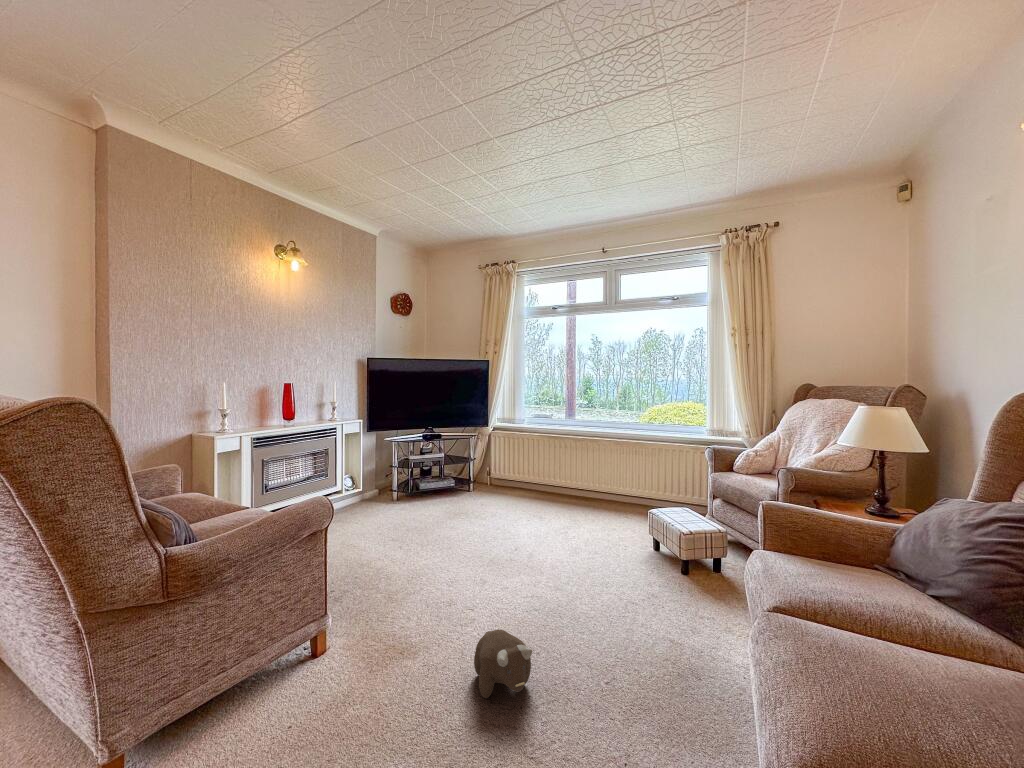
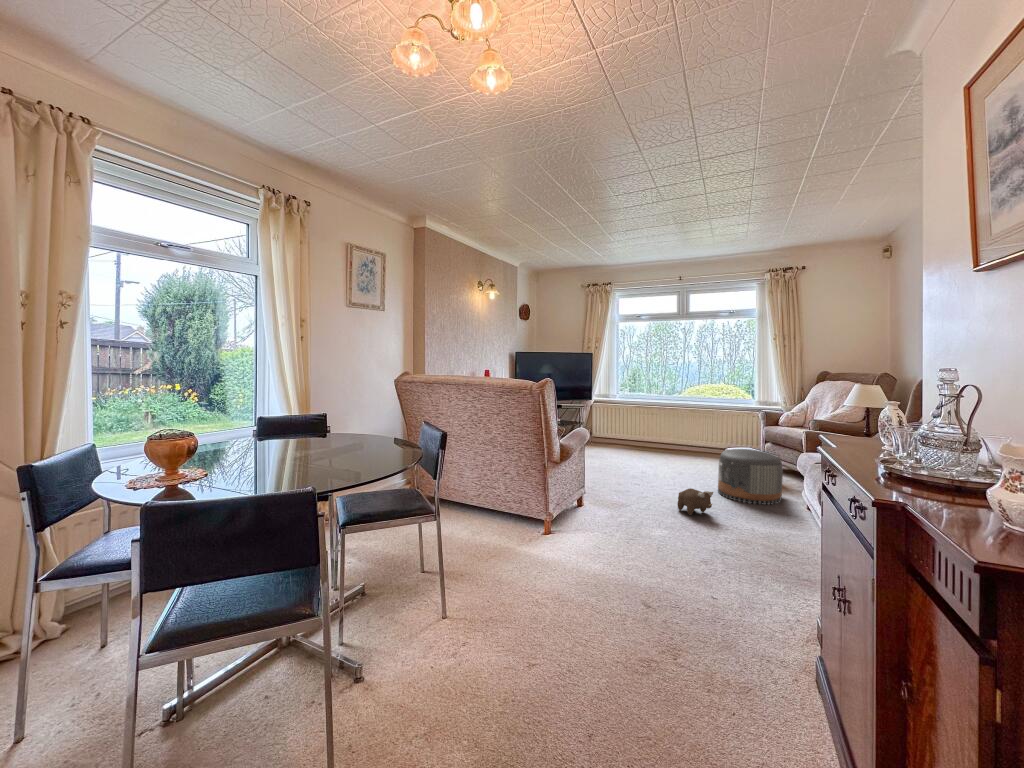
pouf: none [599,524,712,654] -> present [718,449,783,505]

